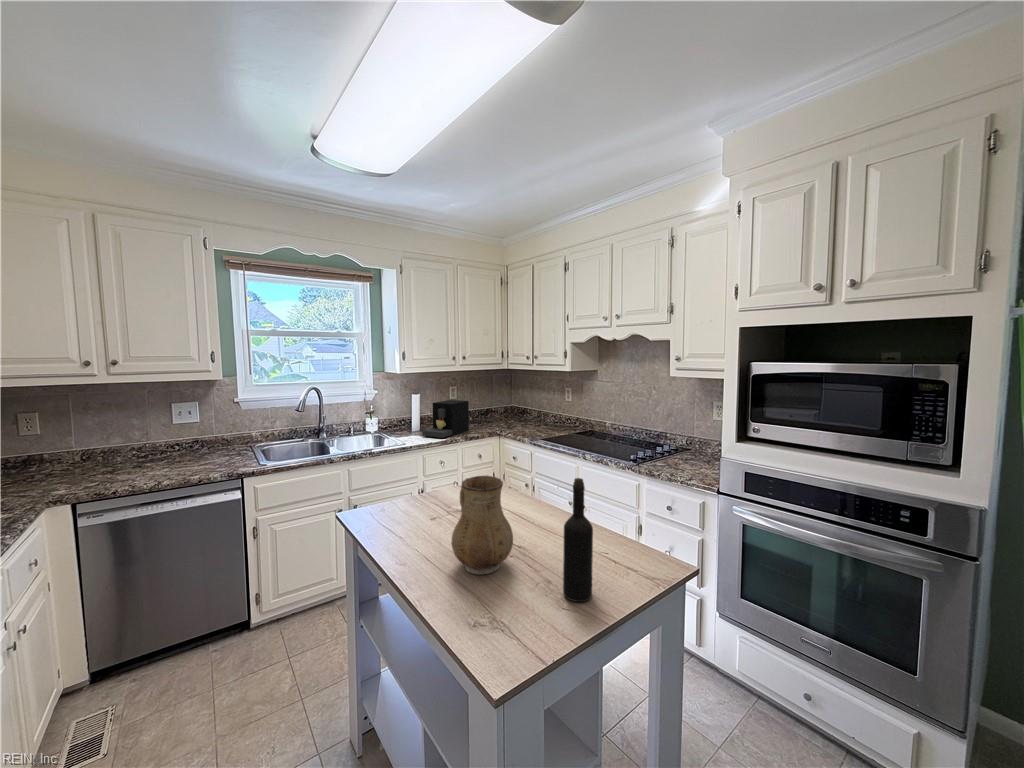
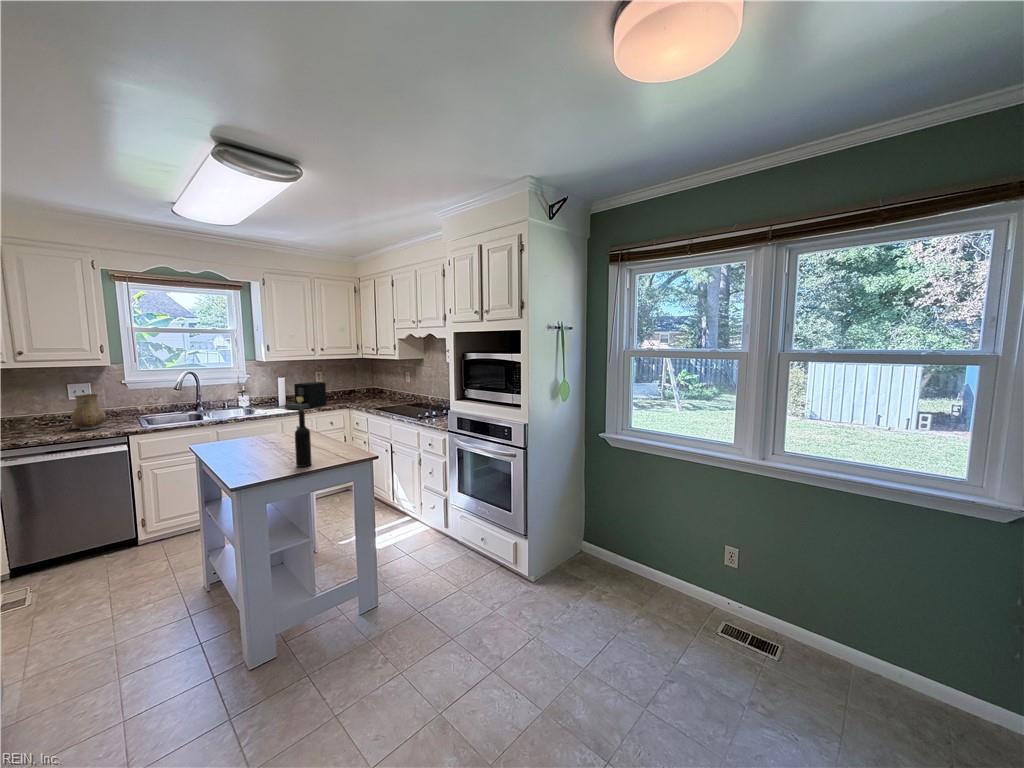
ceramic pitcher: present [452,476,513,574] -> present [71,394,106,430]

